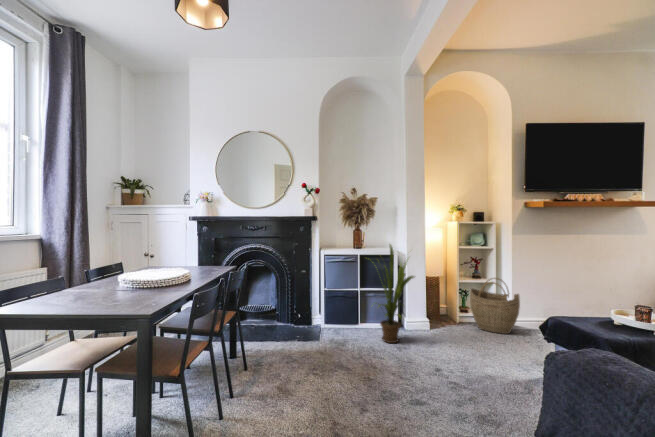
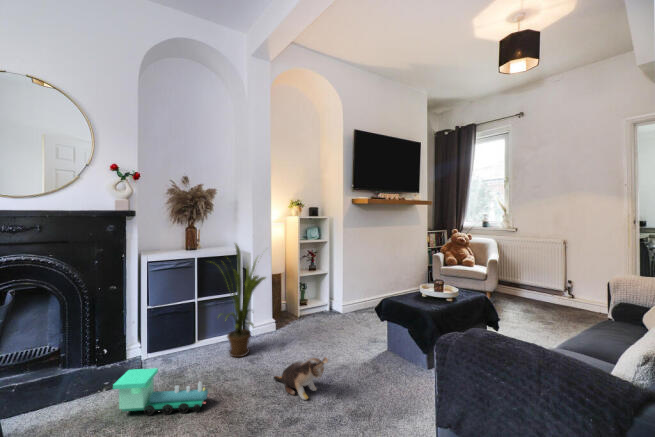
woven basket: present [470,278,520,334] -> none [310,269,351,320]
toy train: none [297,328,357,369] -> present [113,368,209,415]
plush toy: none [412,351,456,389] -> present [274,357,328,400]

